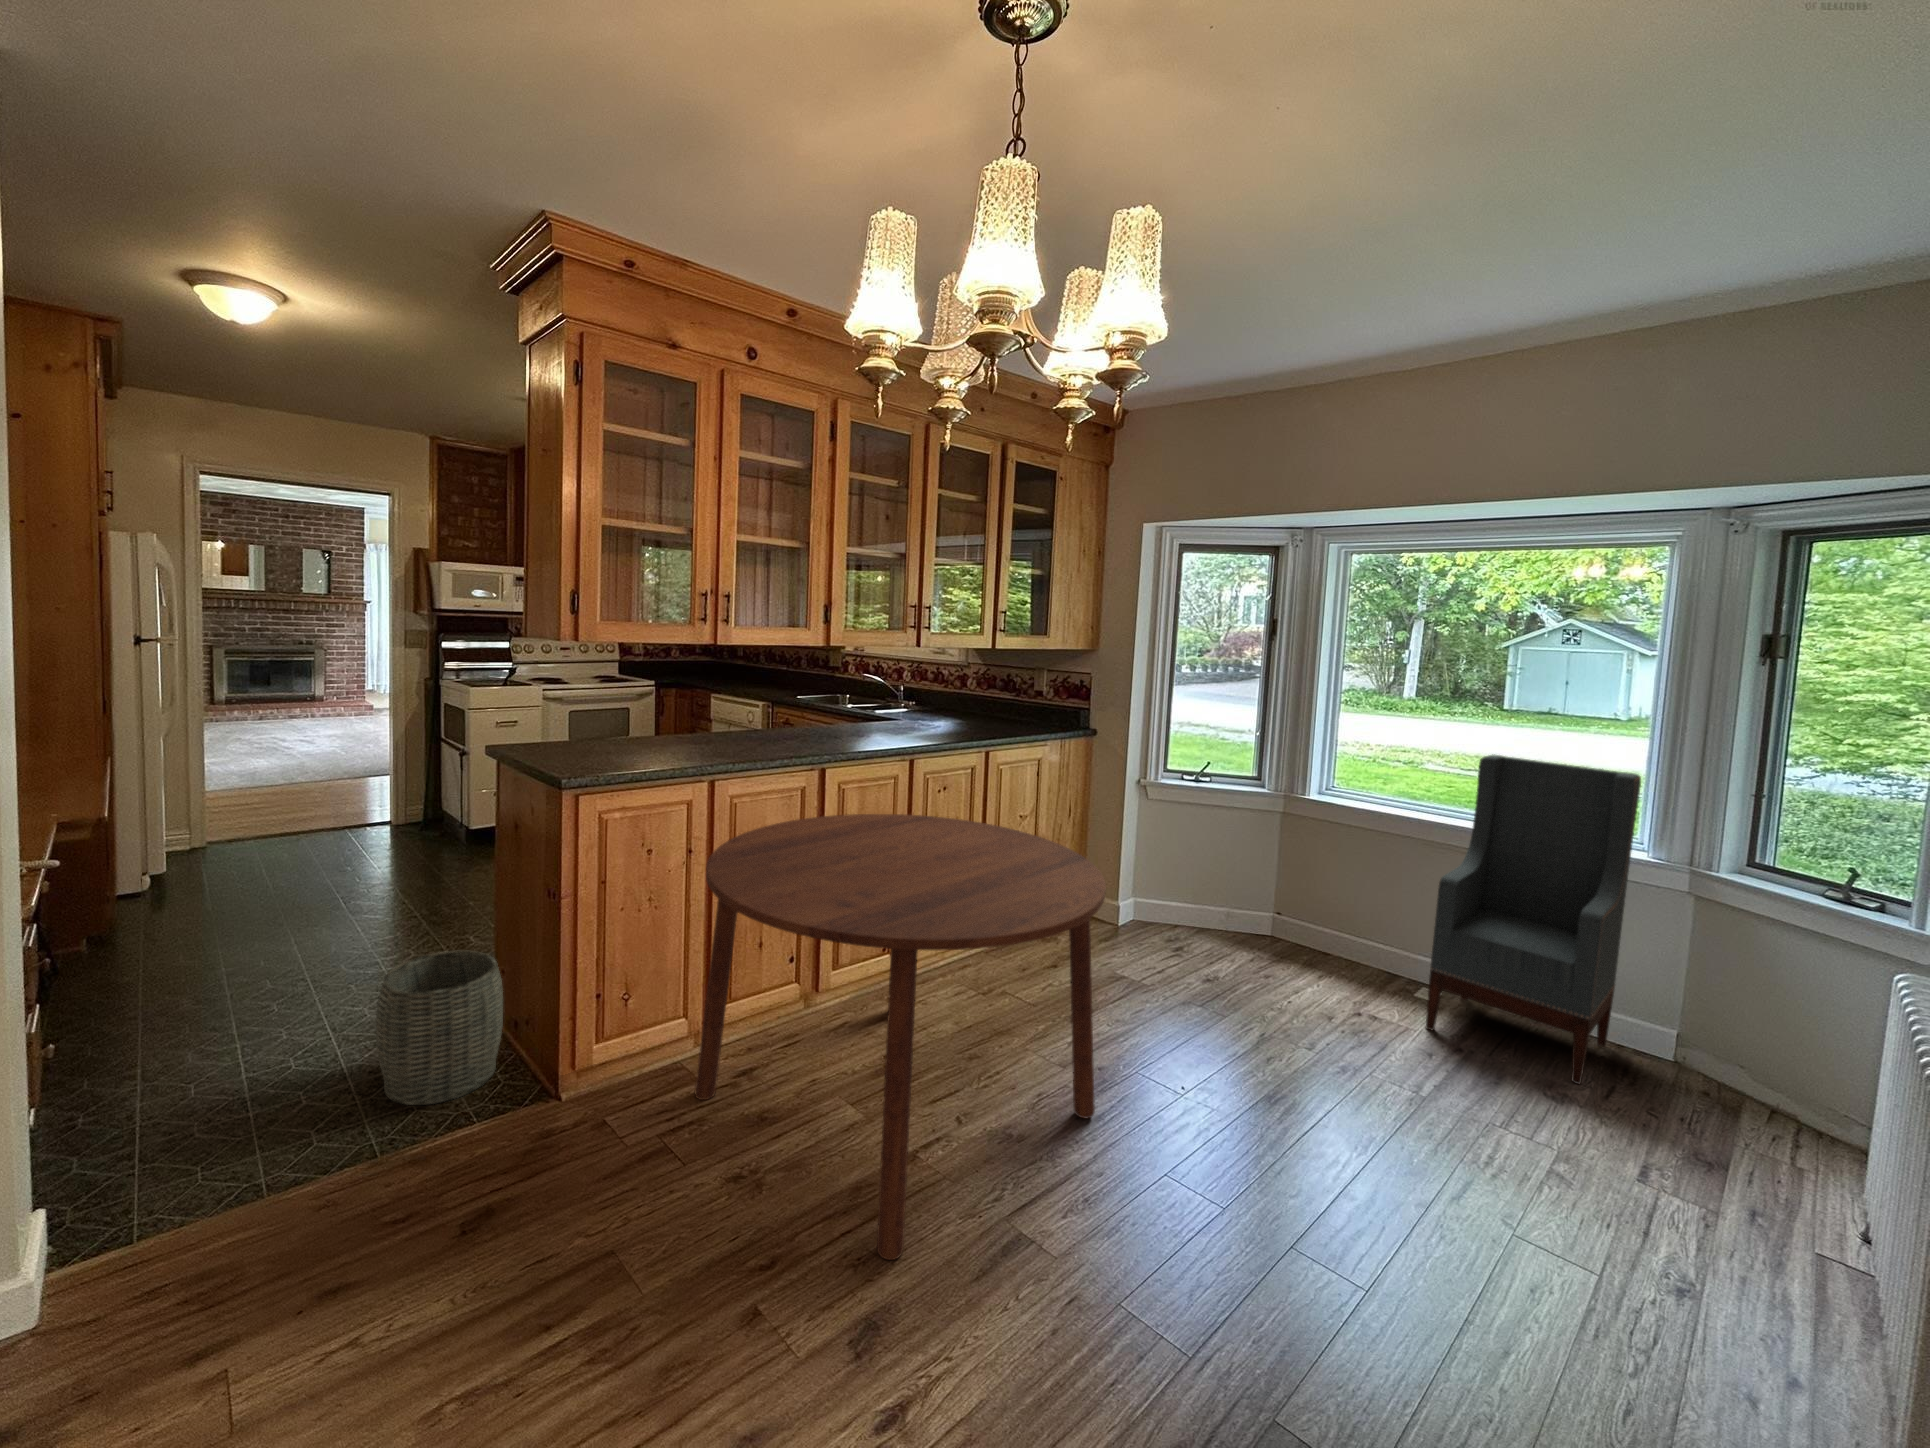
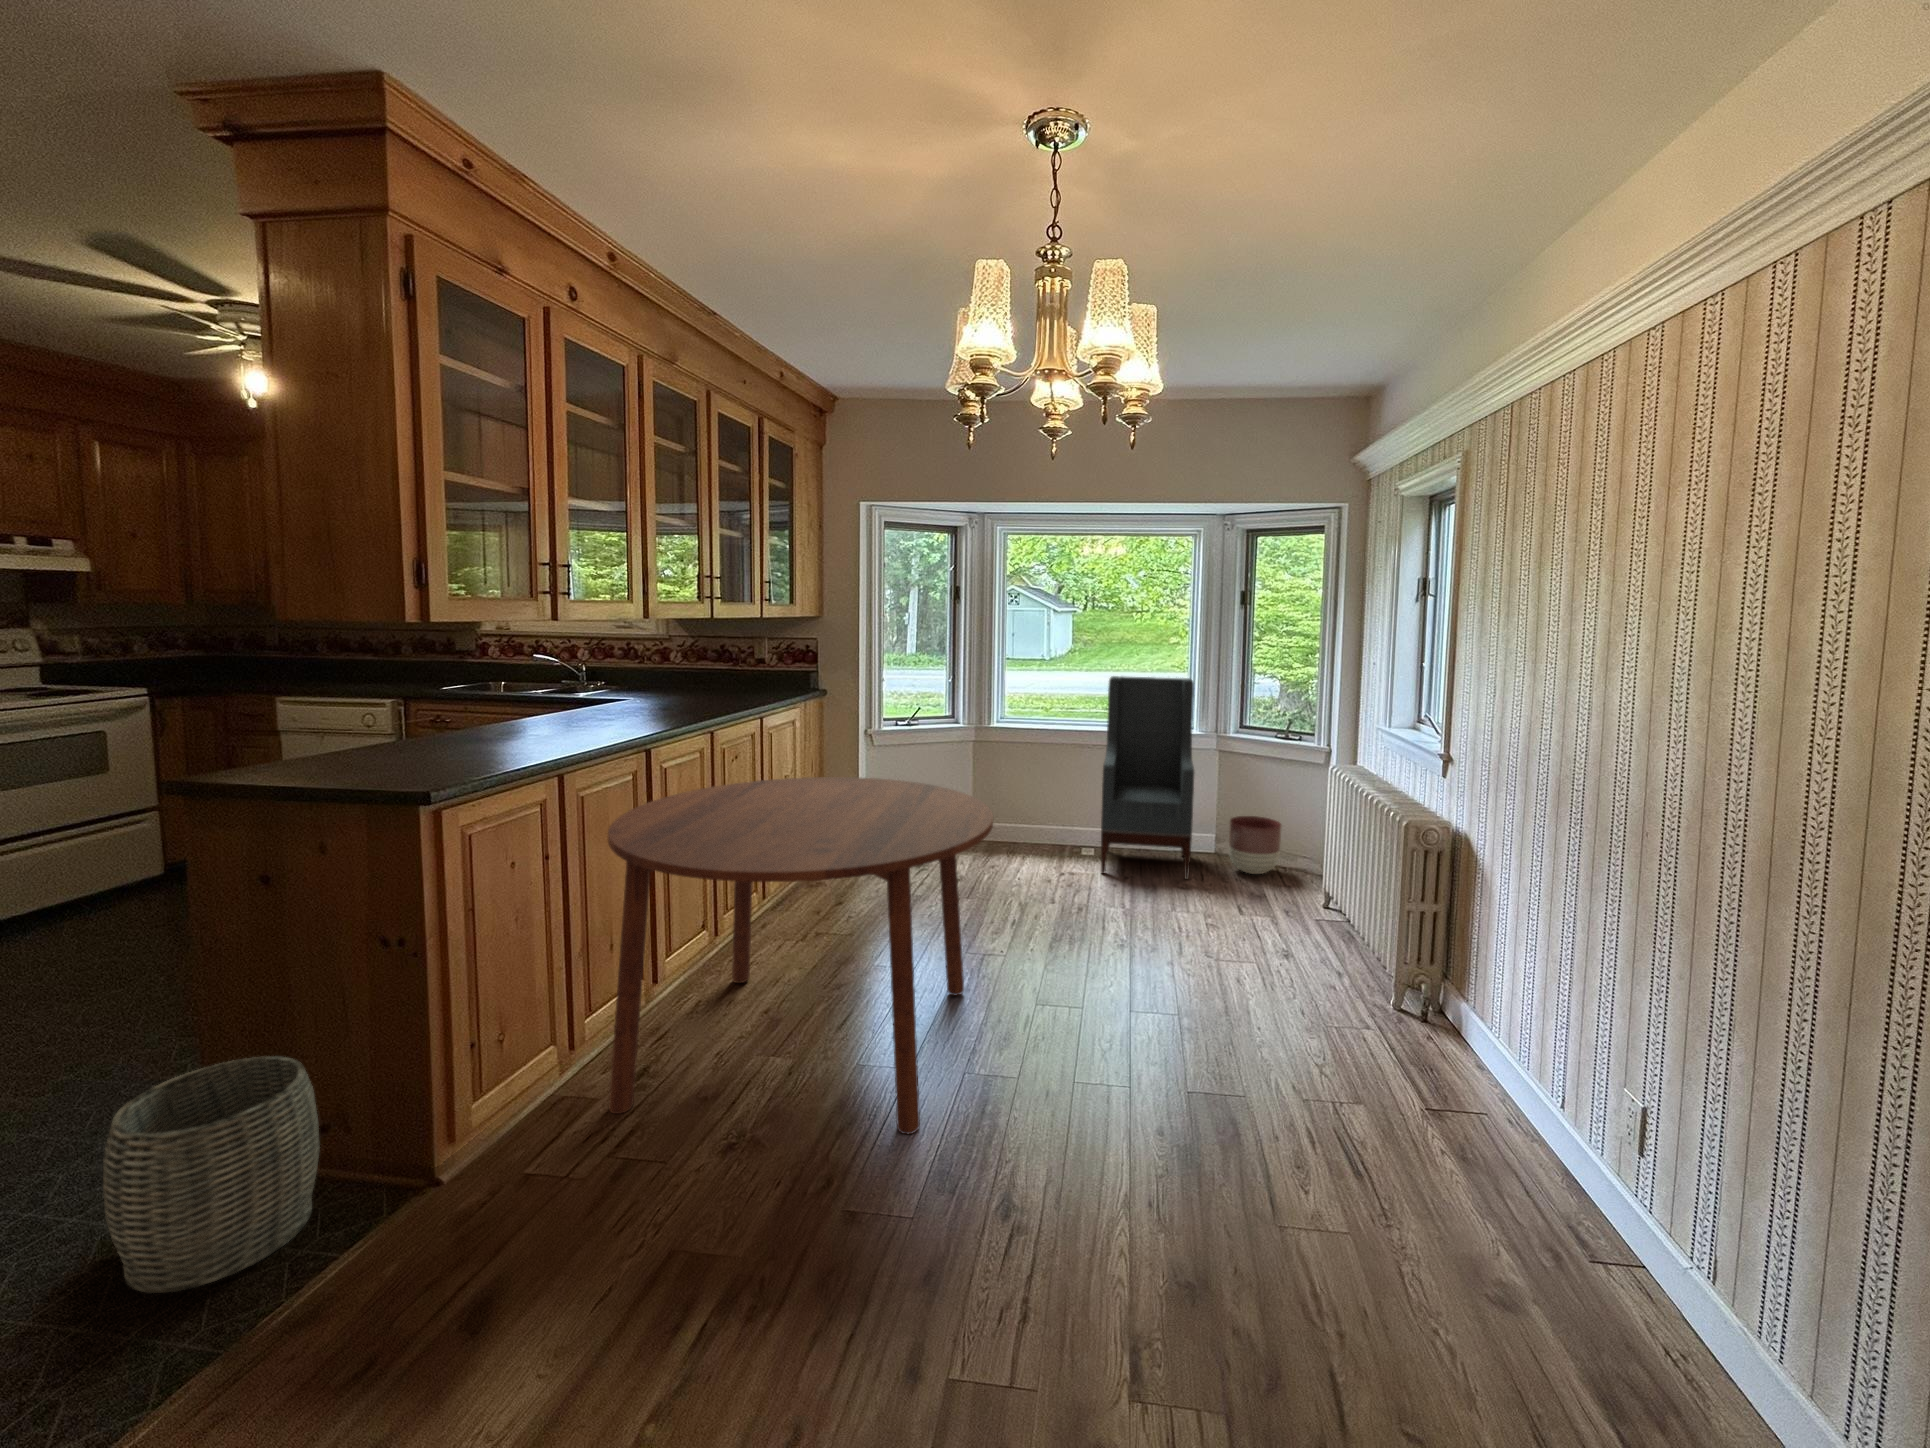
planter: none [1682,1011,1808,1124] -> present [1229,816,1282,874]

